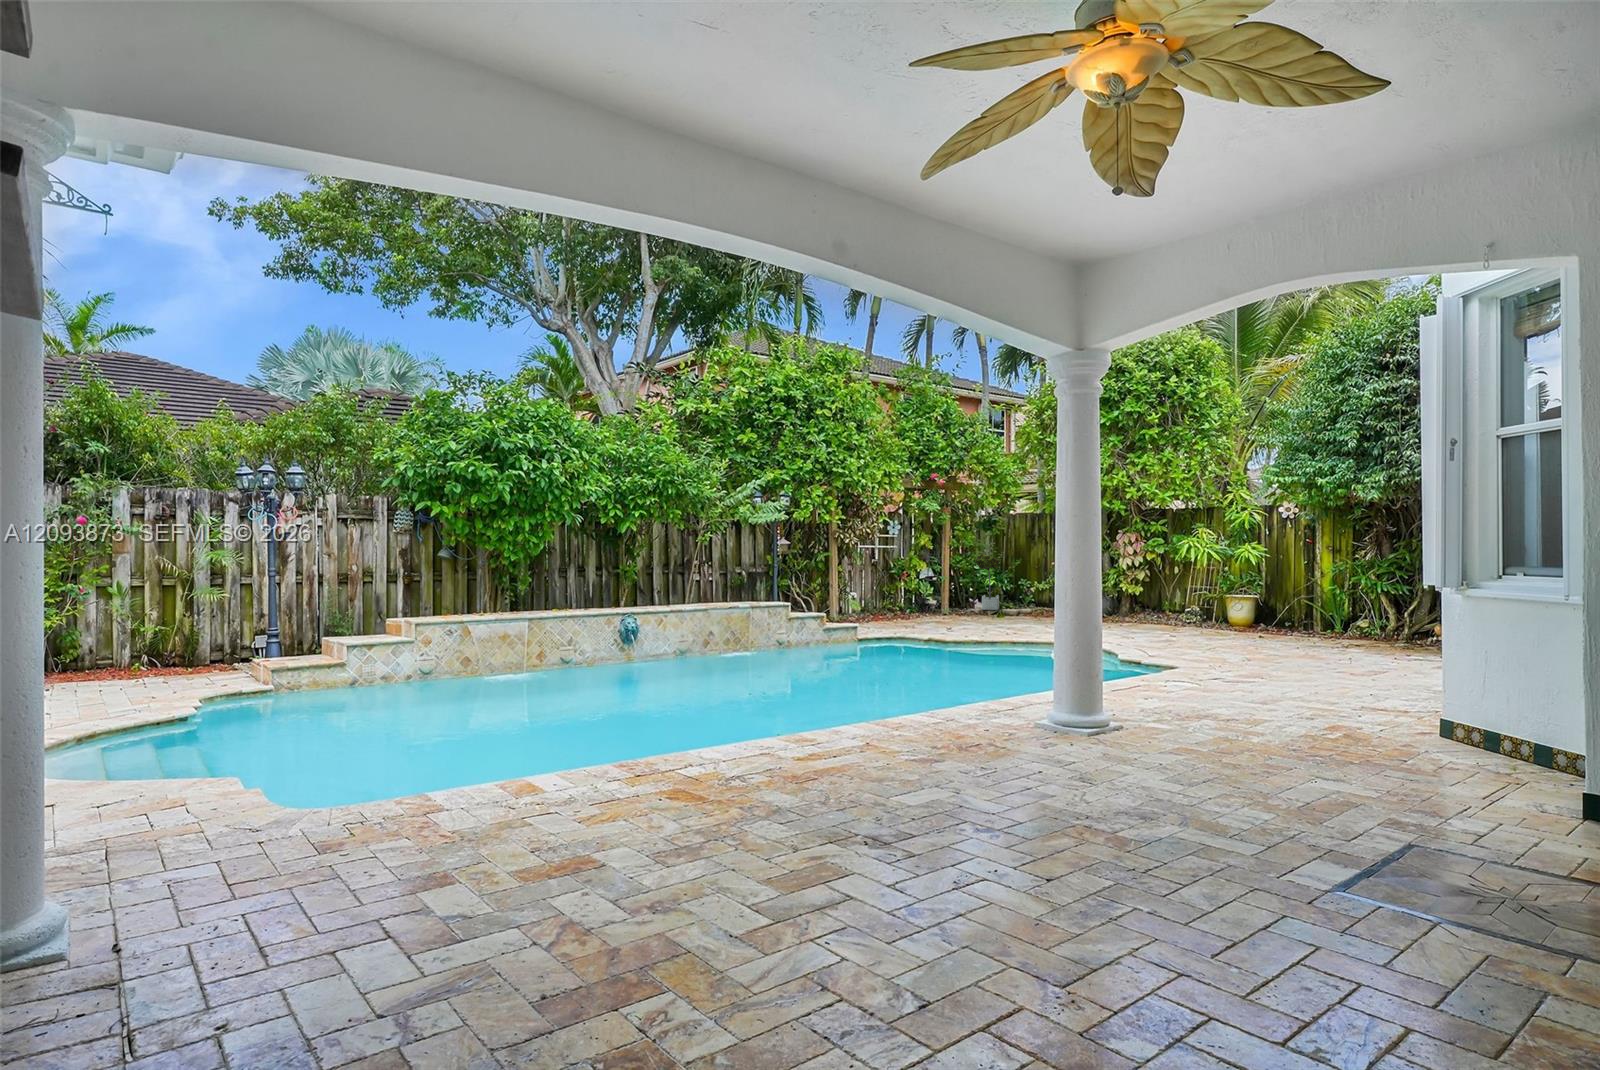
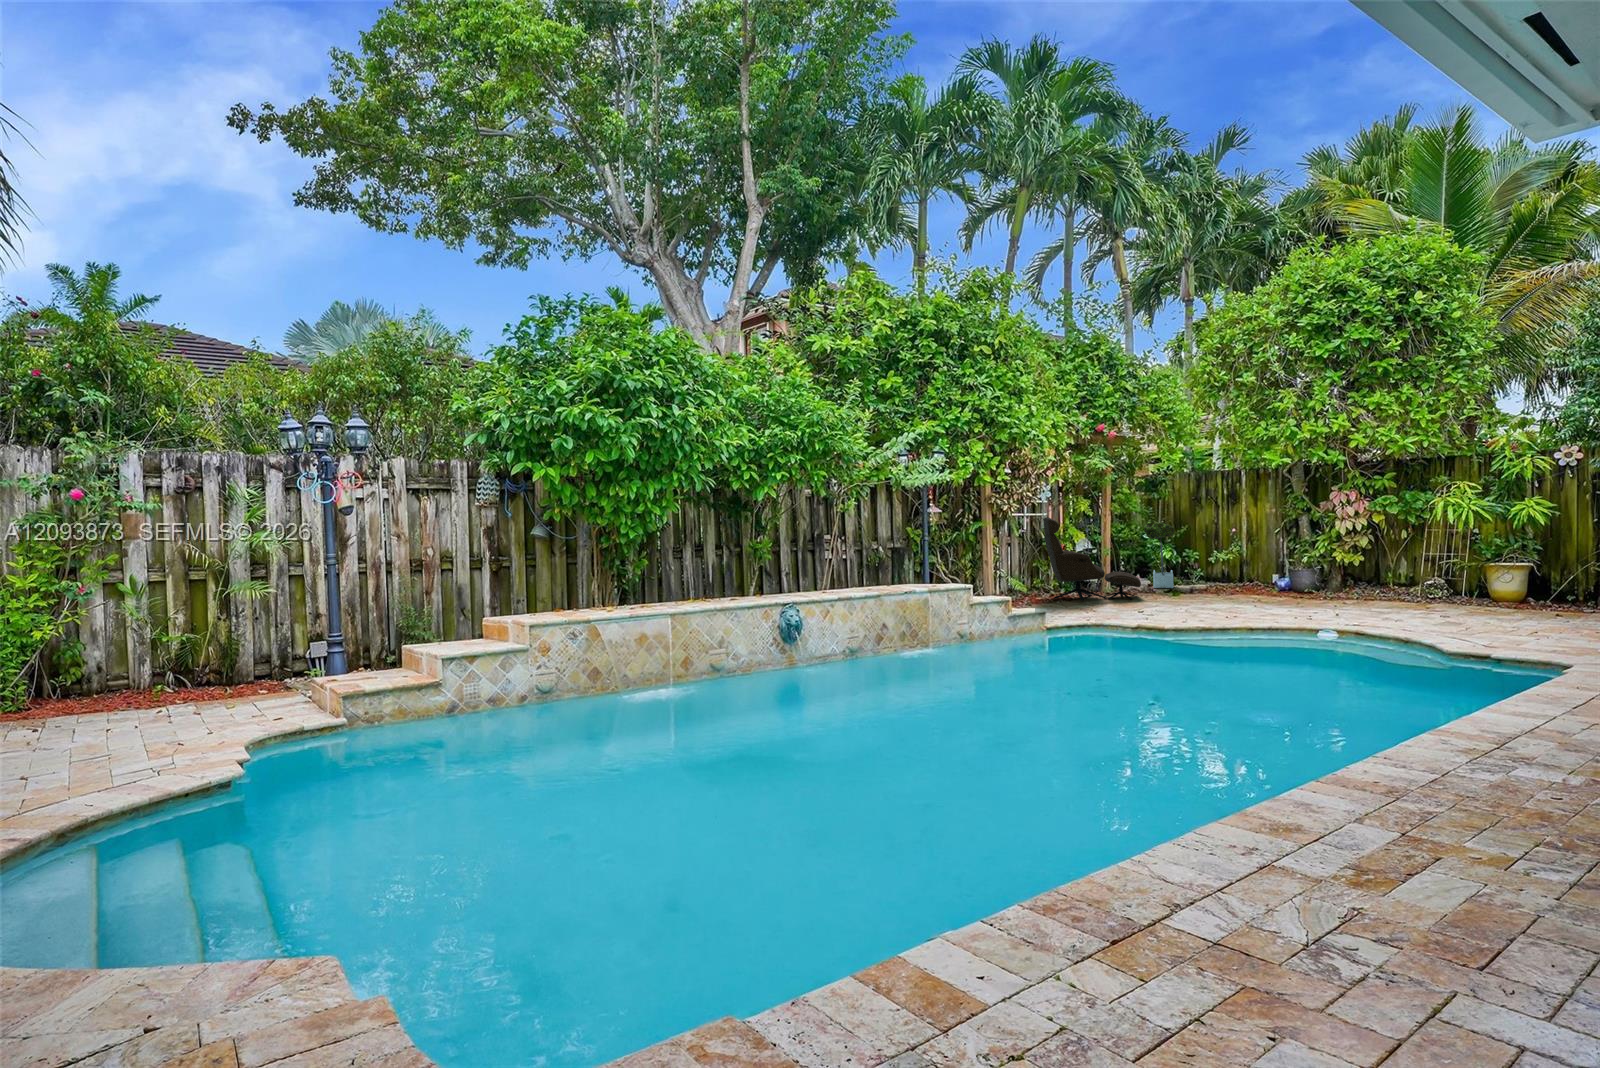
lounge chair: none [888,550,963,619] -> present [1043,517,1141,601]

